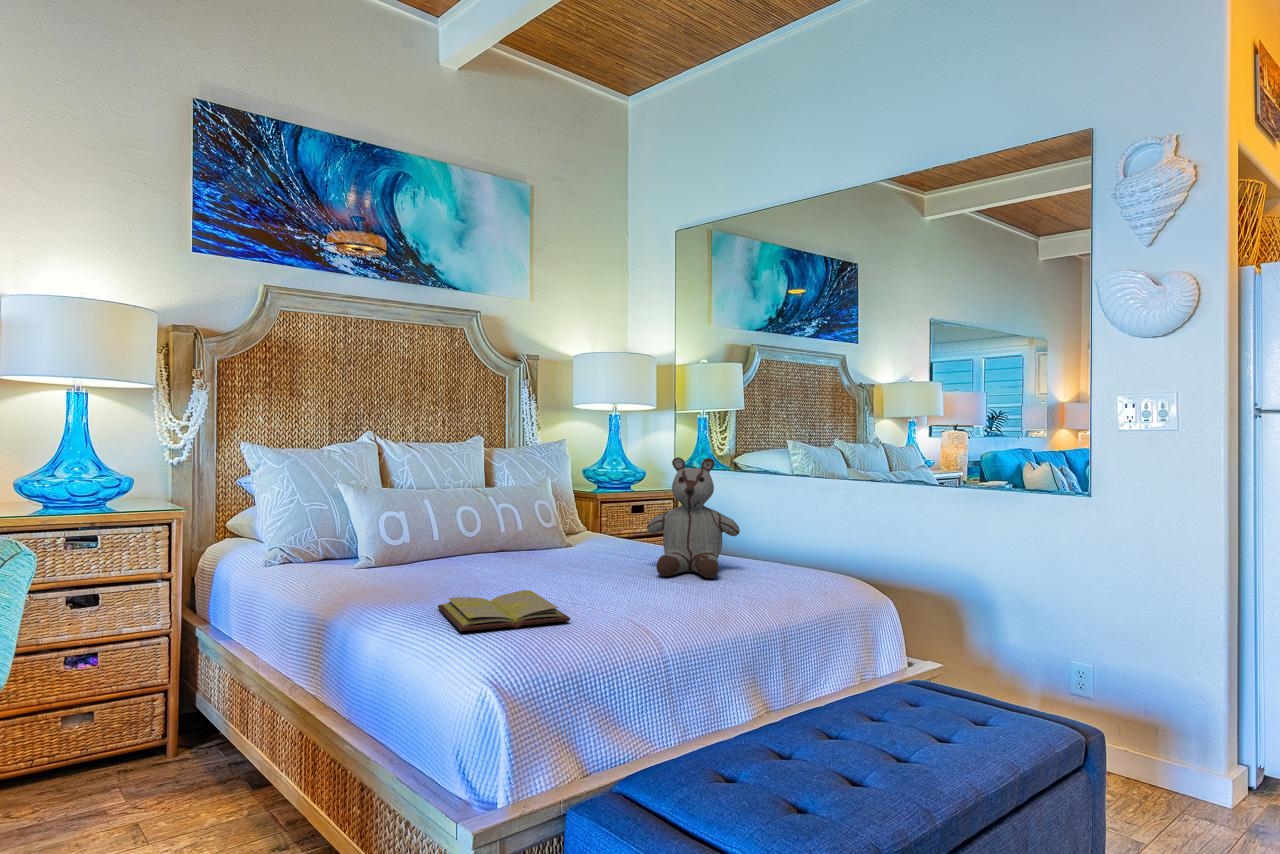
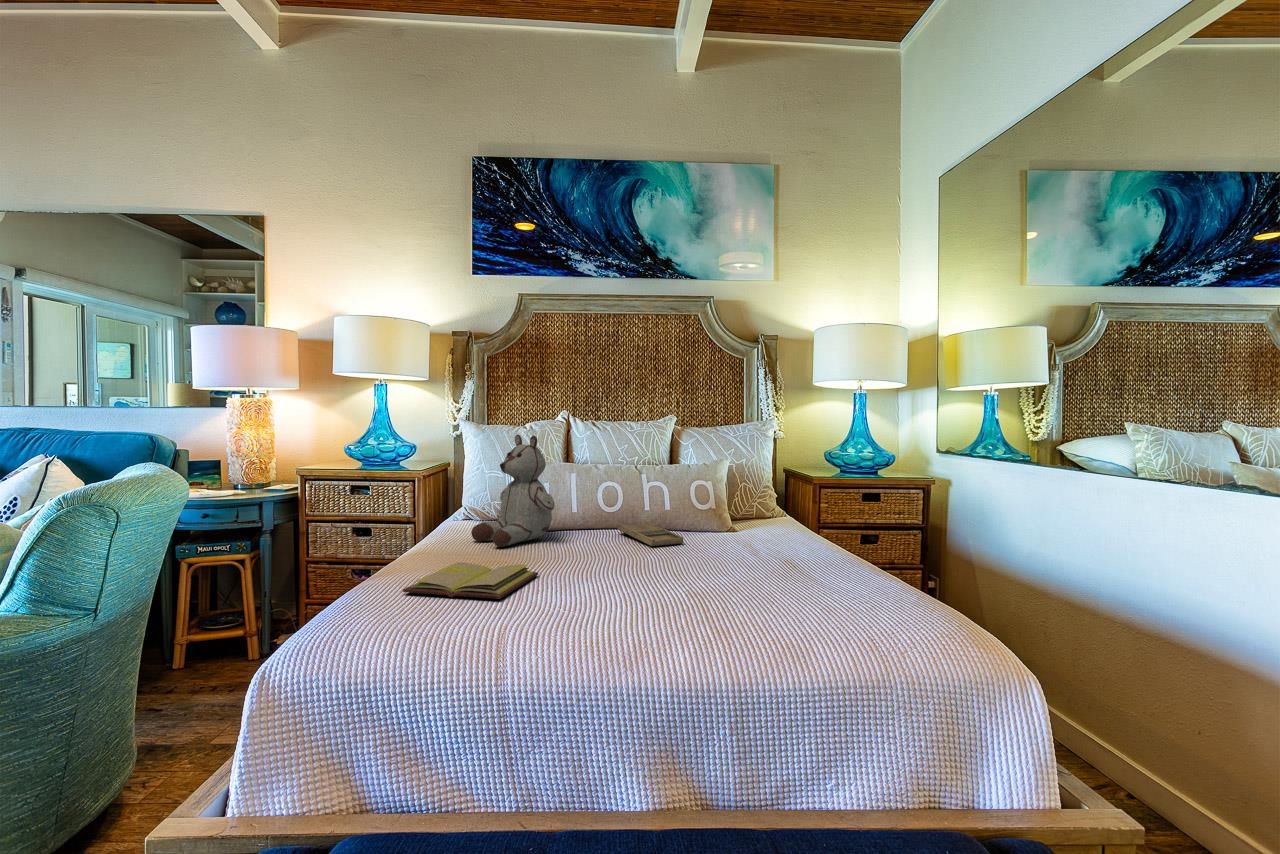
stuffed bear: present [647,457,740,578] -> present [471,435,554,547]
tray: none [495,544,581,565] -> present [618,522,683,546]

